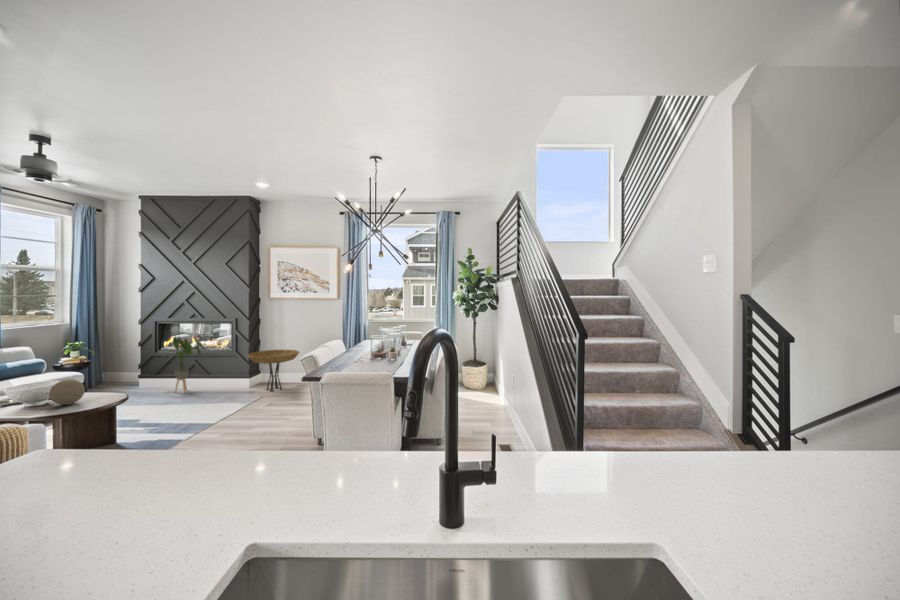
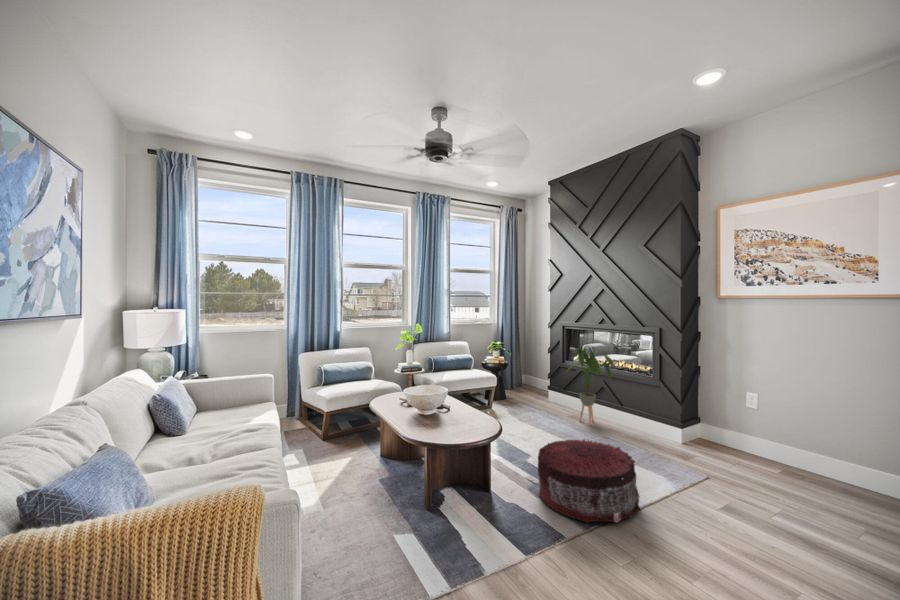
side table: present [247,350,299,391] -> none [679,386,788,468]
decorative orb: present [49,379,85,405] -> none [429,397,462,431]
pouf: none [151,390,224,434] -> present [538,439,640,523]

